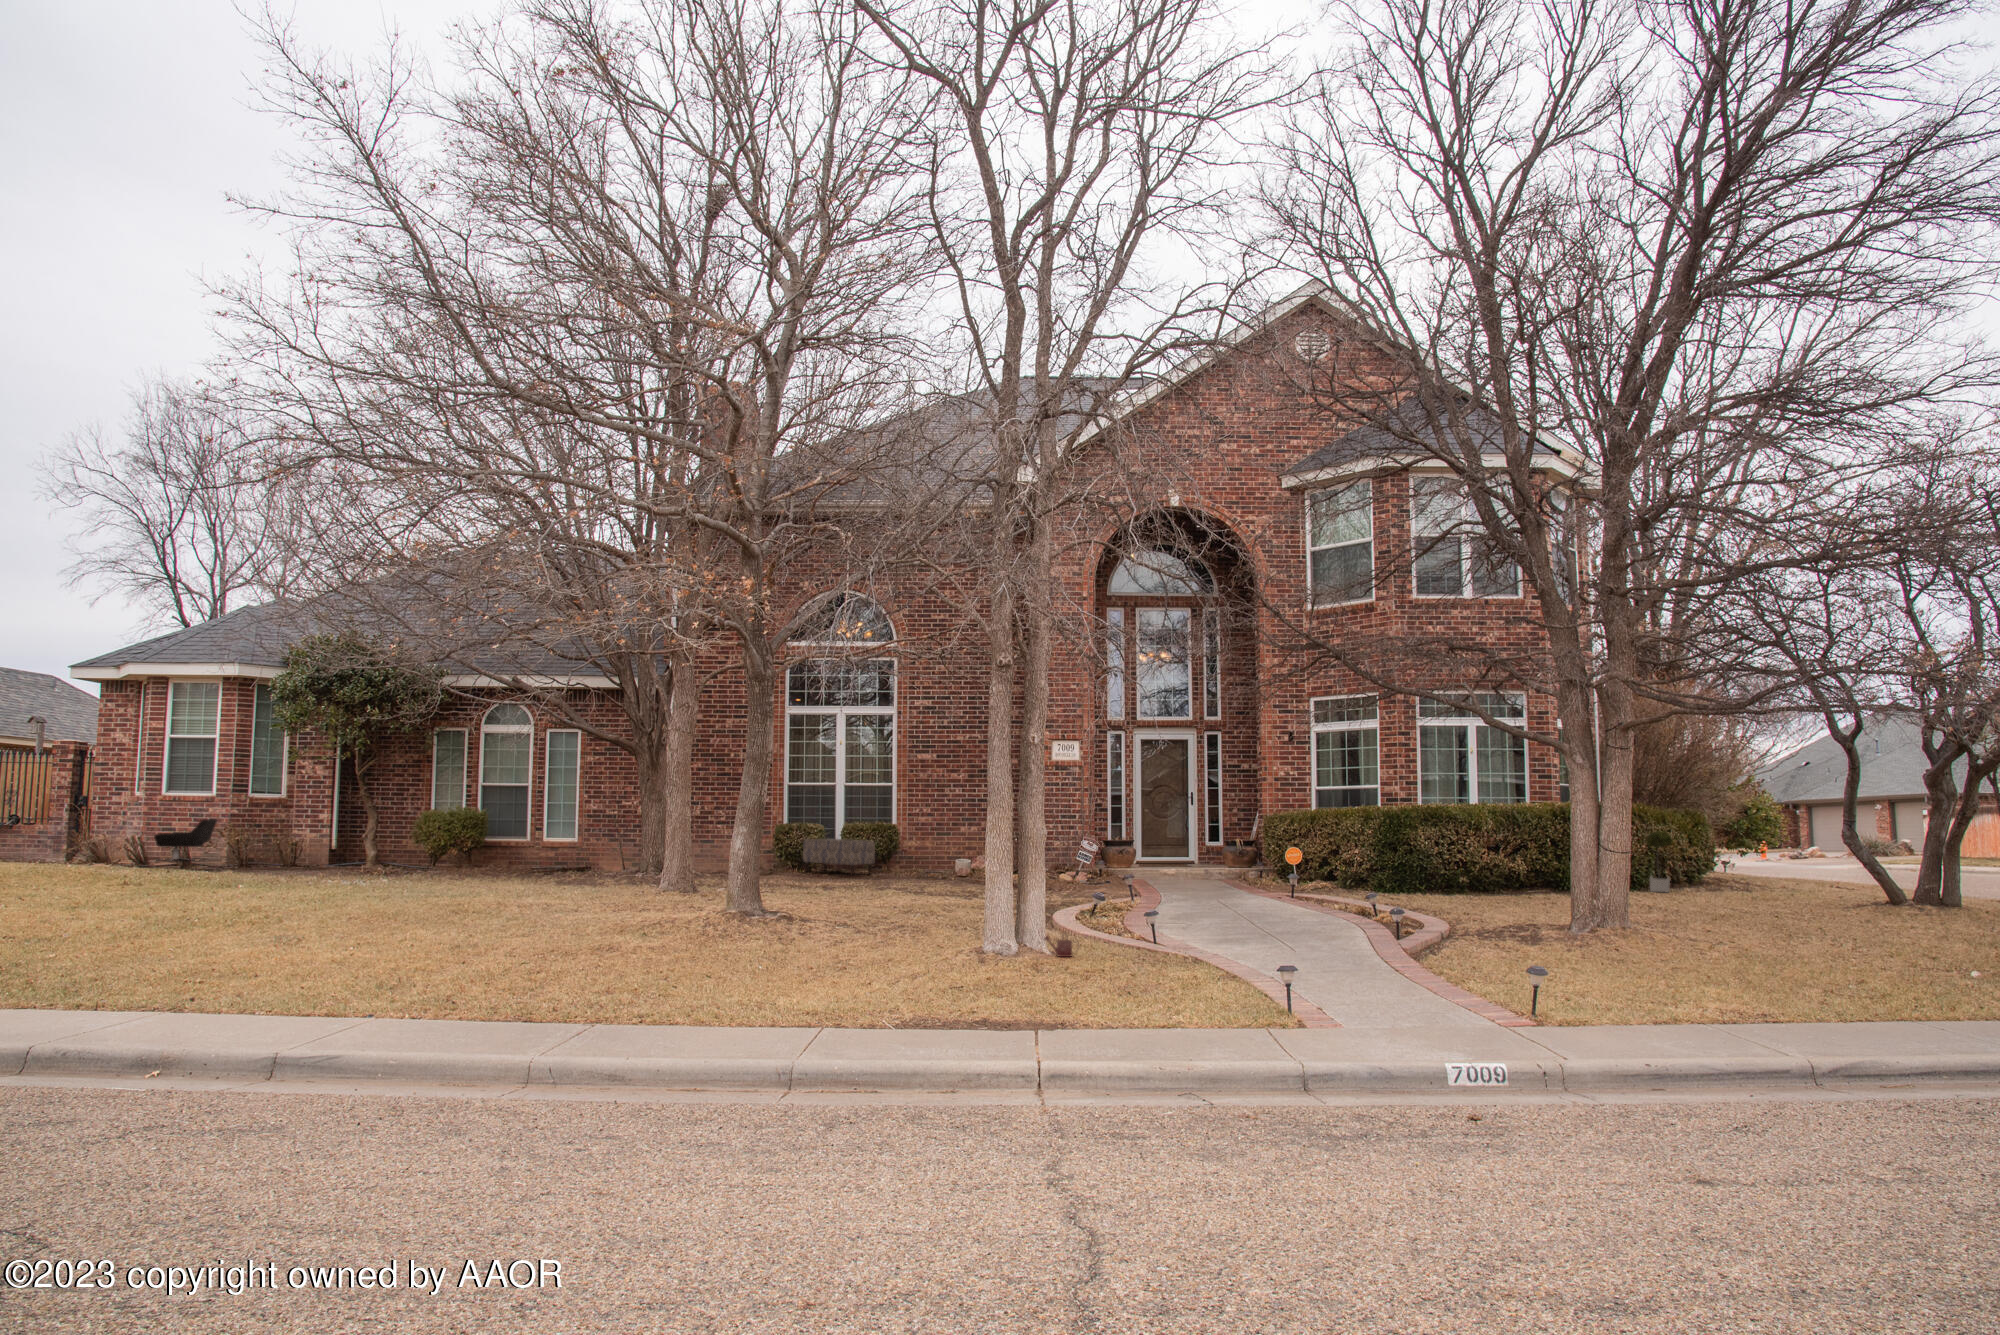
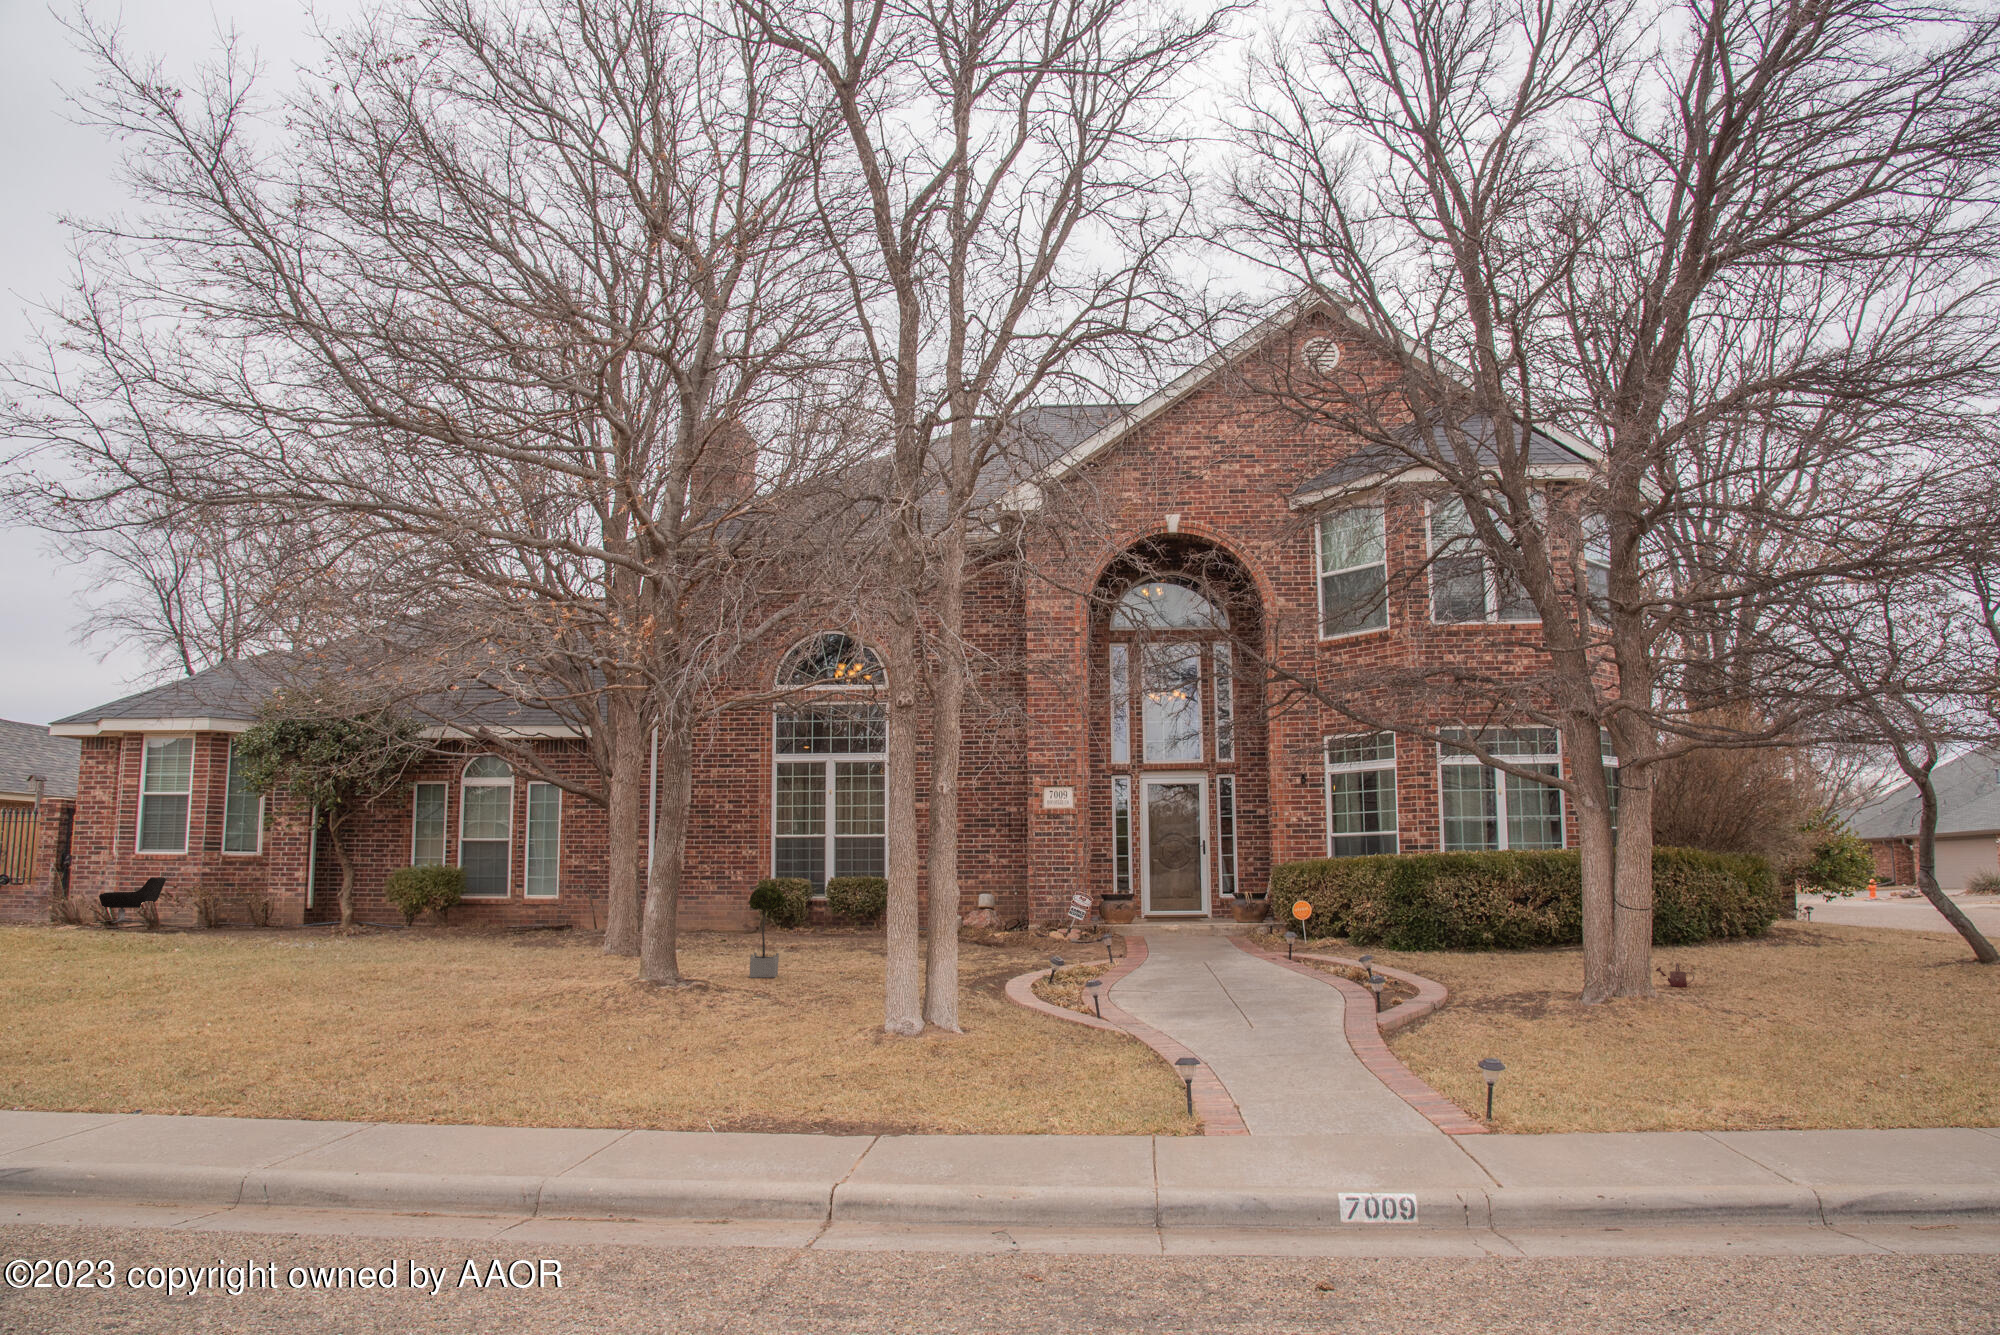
potted tree: present [1646,831,1673,892] -> present [749,884,786,978]
bench: present [803,839,875,875] -> none [789,893,866,931]
watering can: present [1045,933,1076,957] -> present [1656,963,1694,987]

